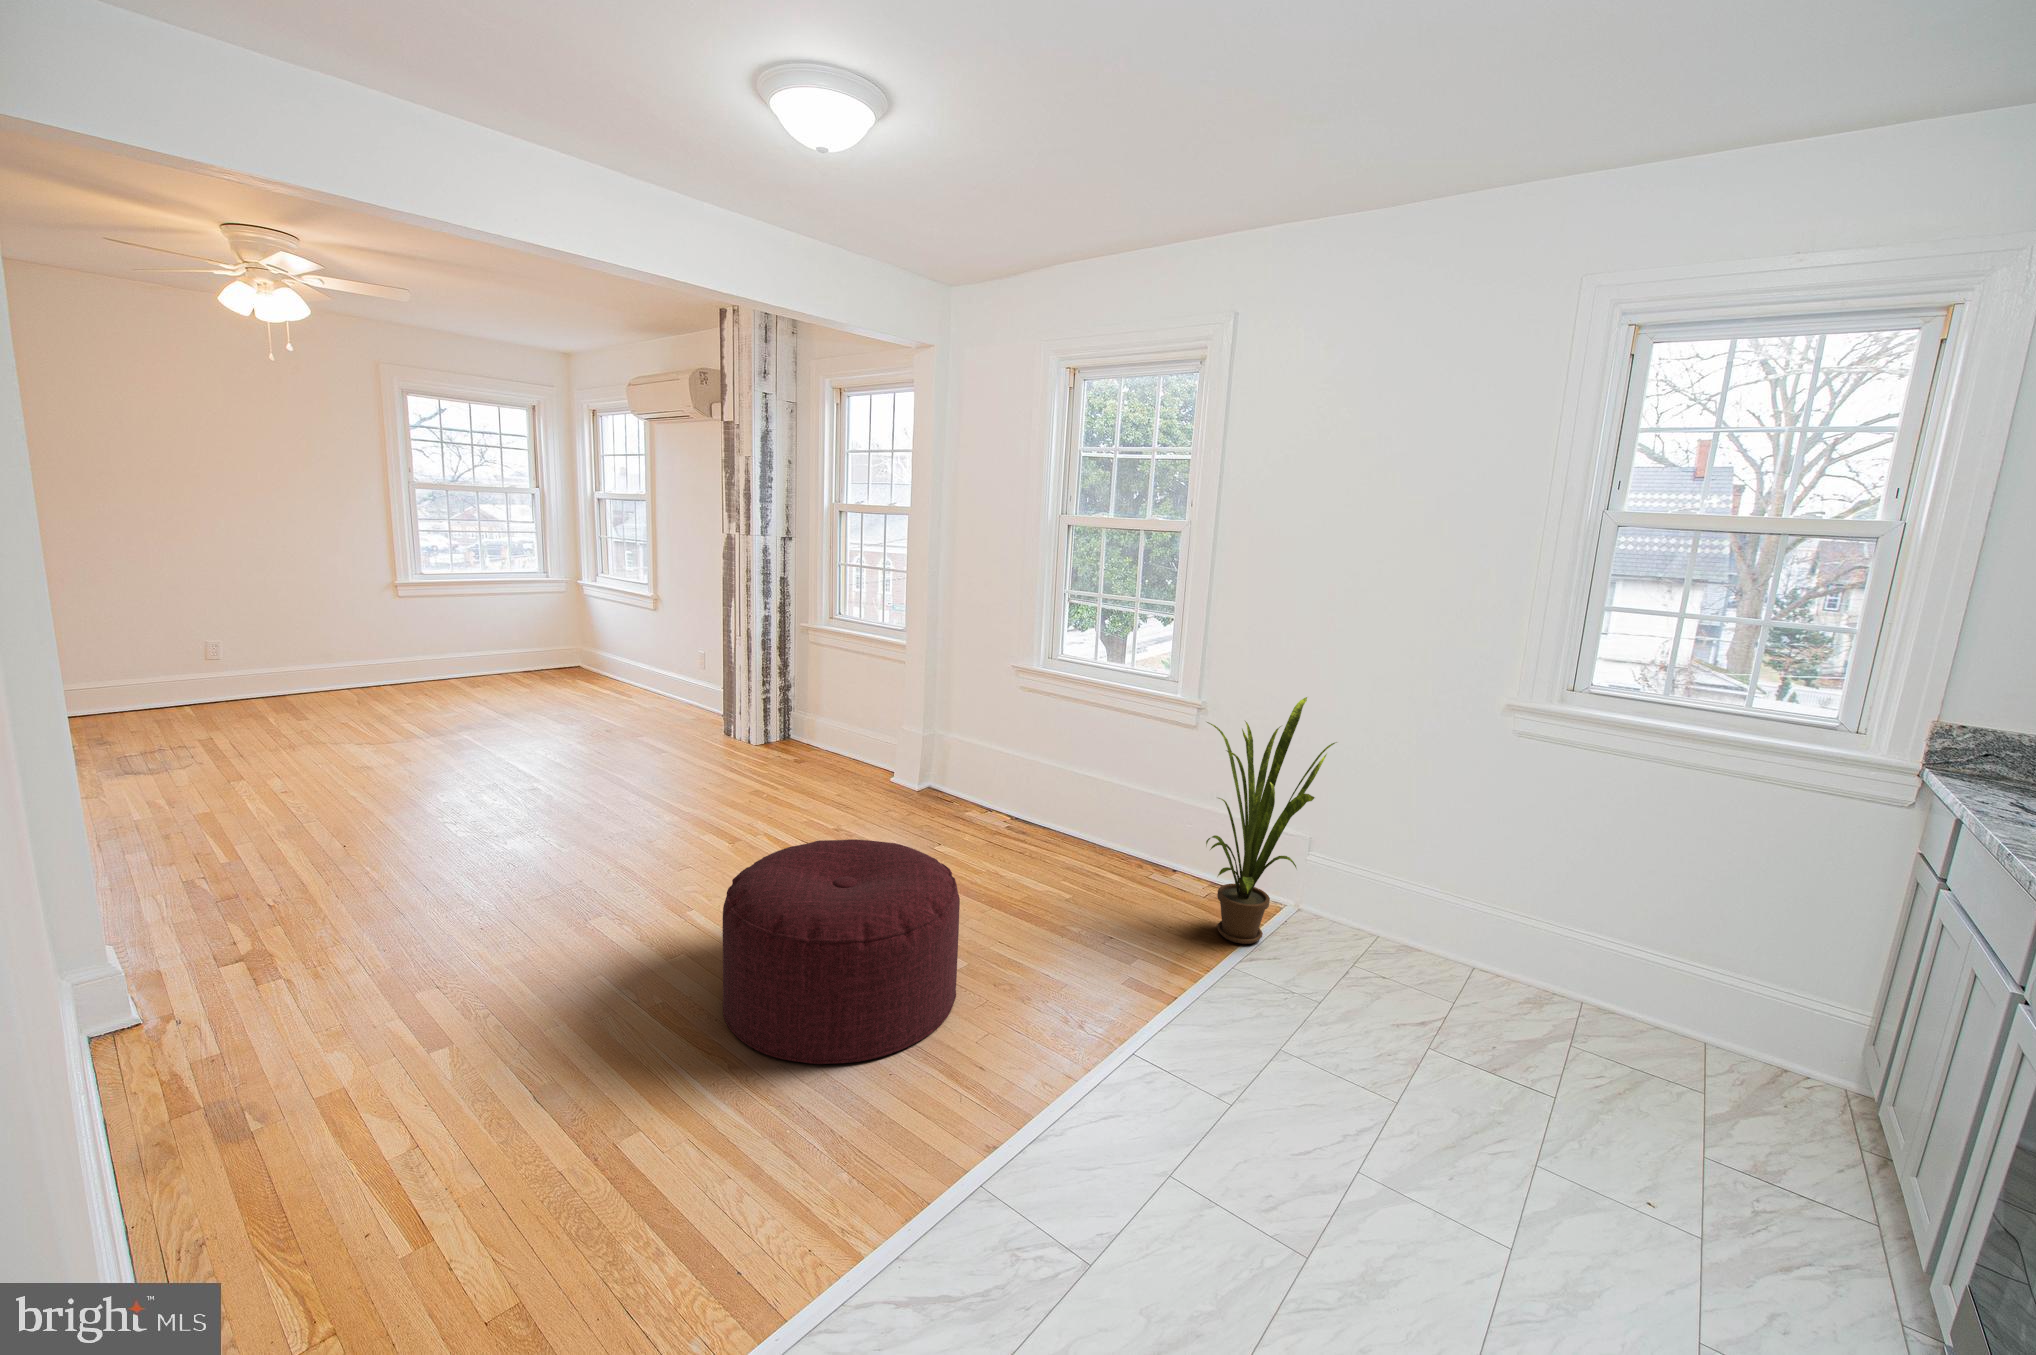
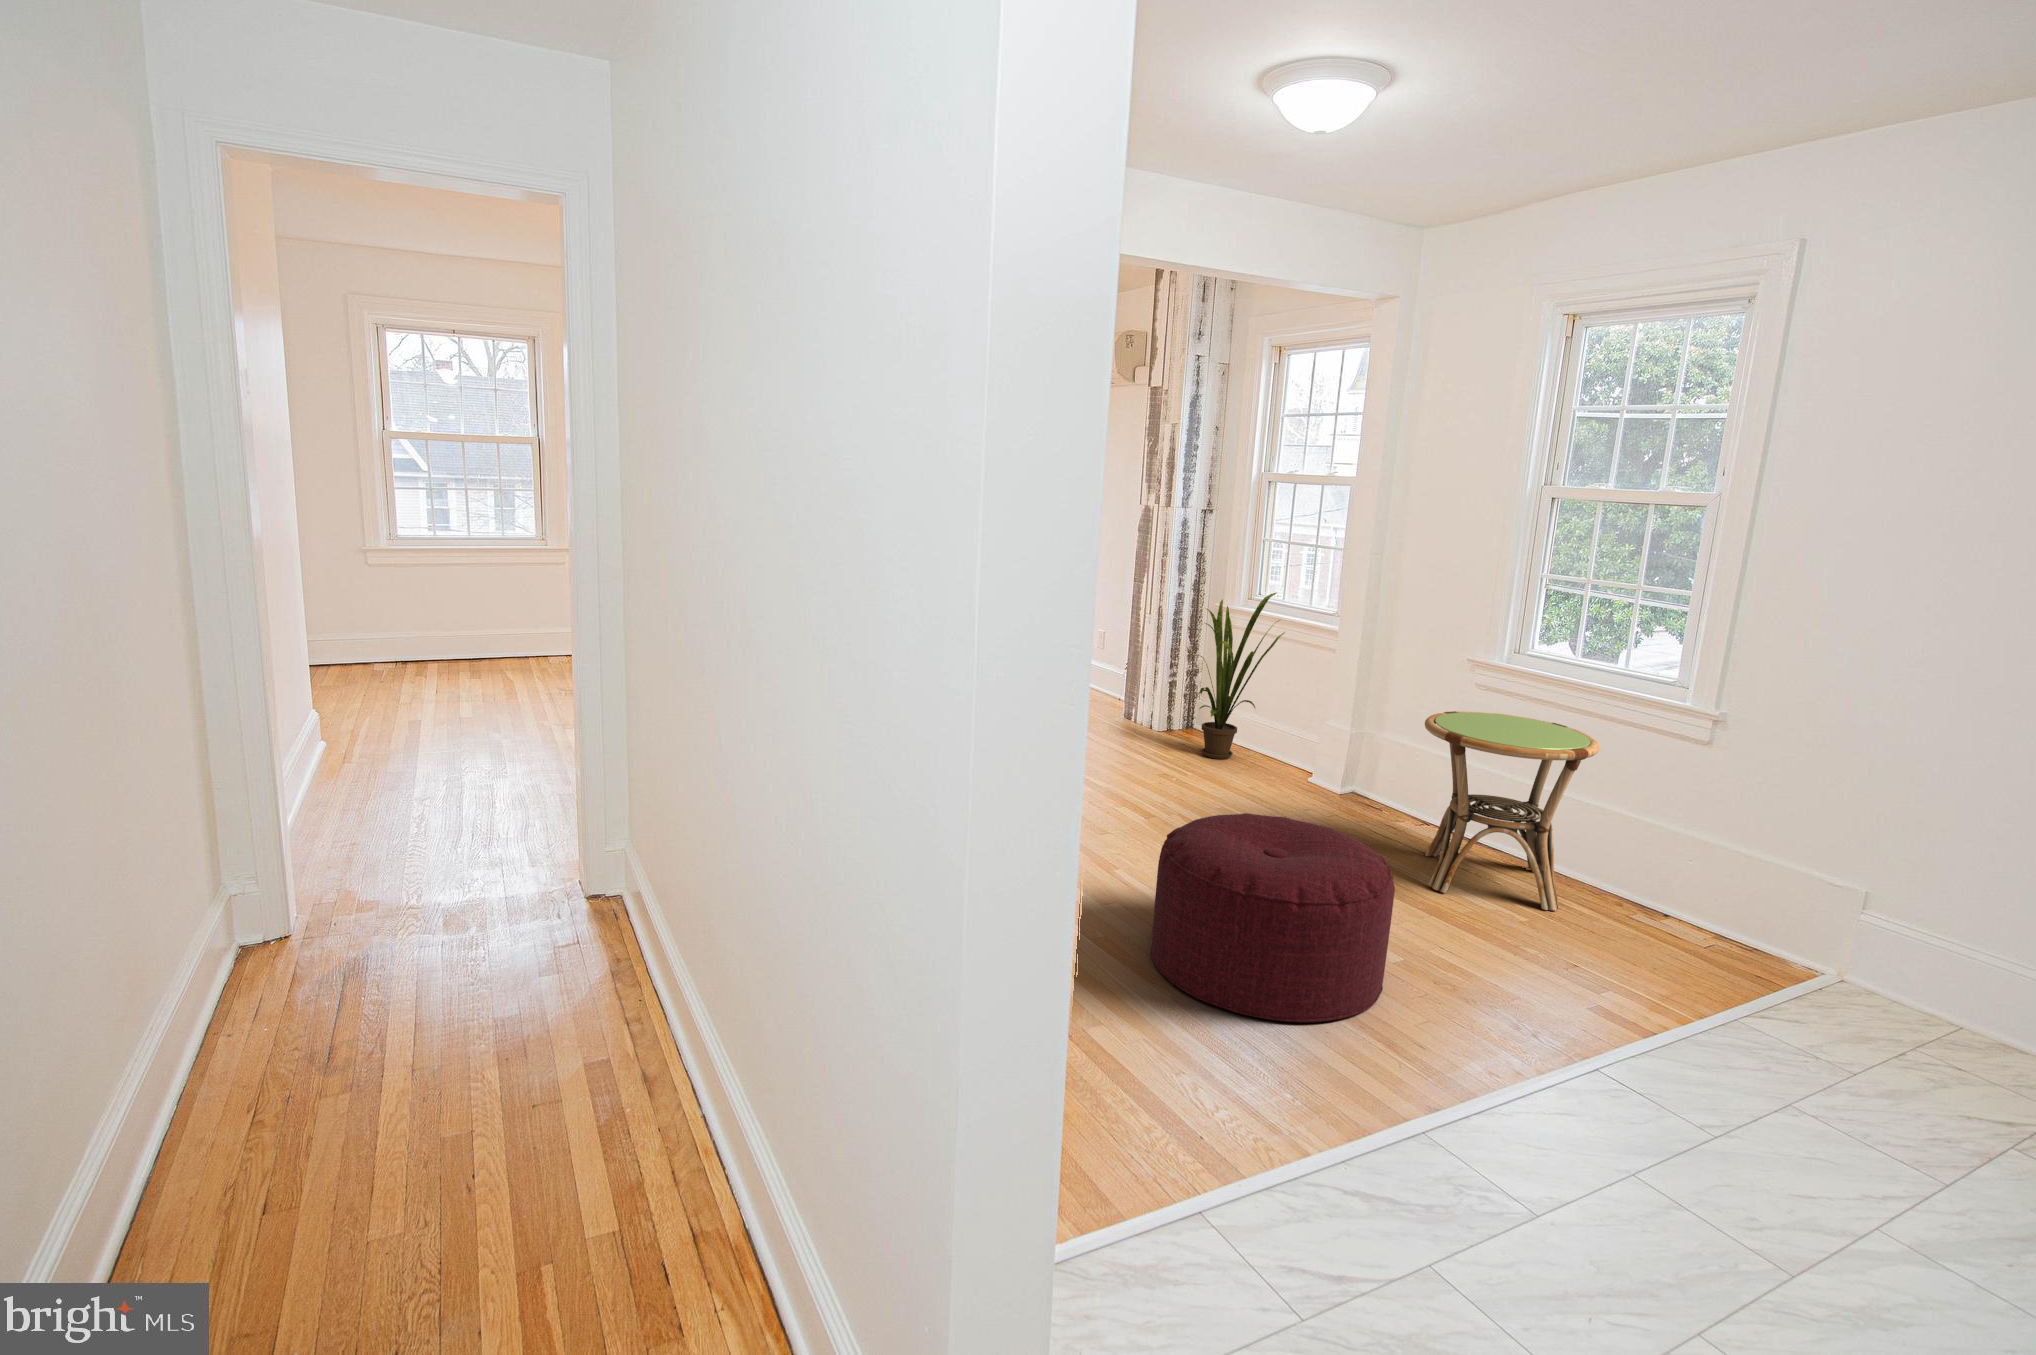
house plant: present [1206,697,1336,944] -> present [1198,593,1285,759]
side table: none [982,711,1119,878] -> present [1425,711,1599,911]

